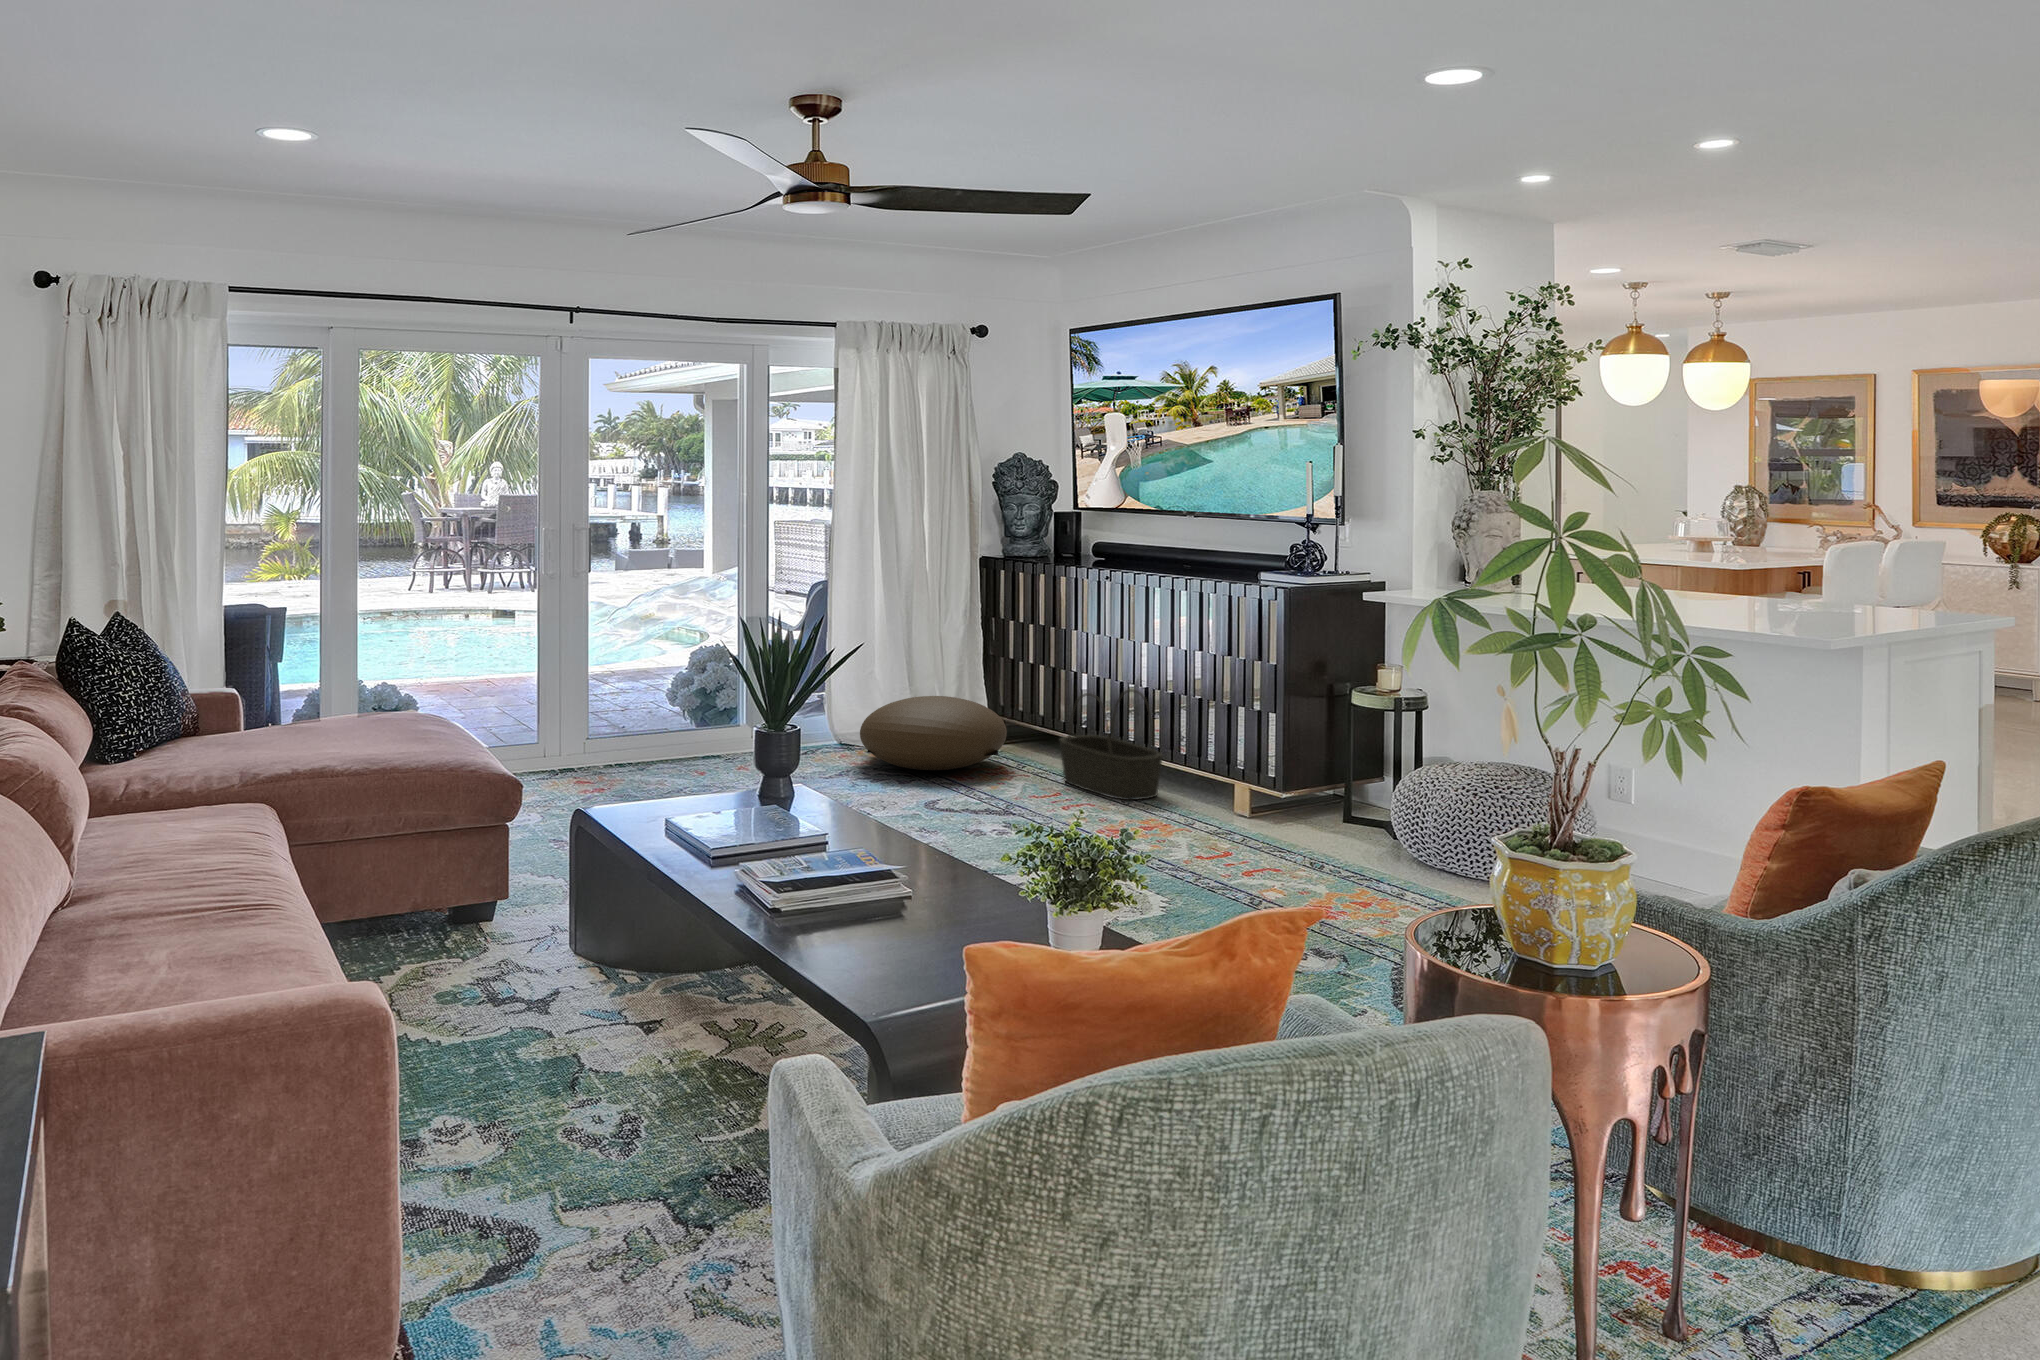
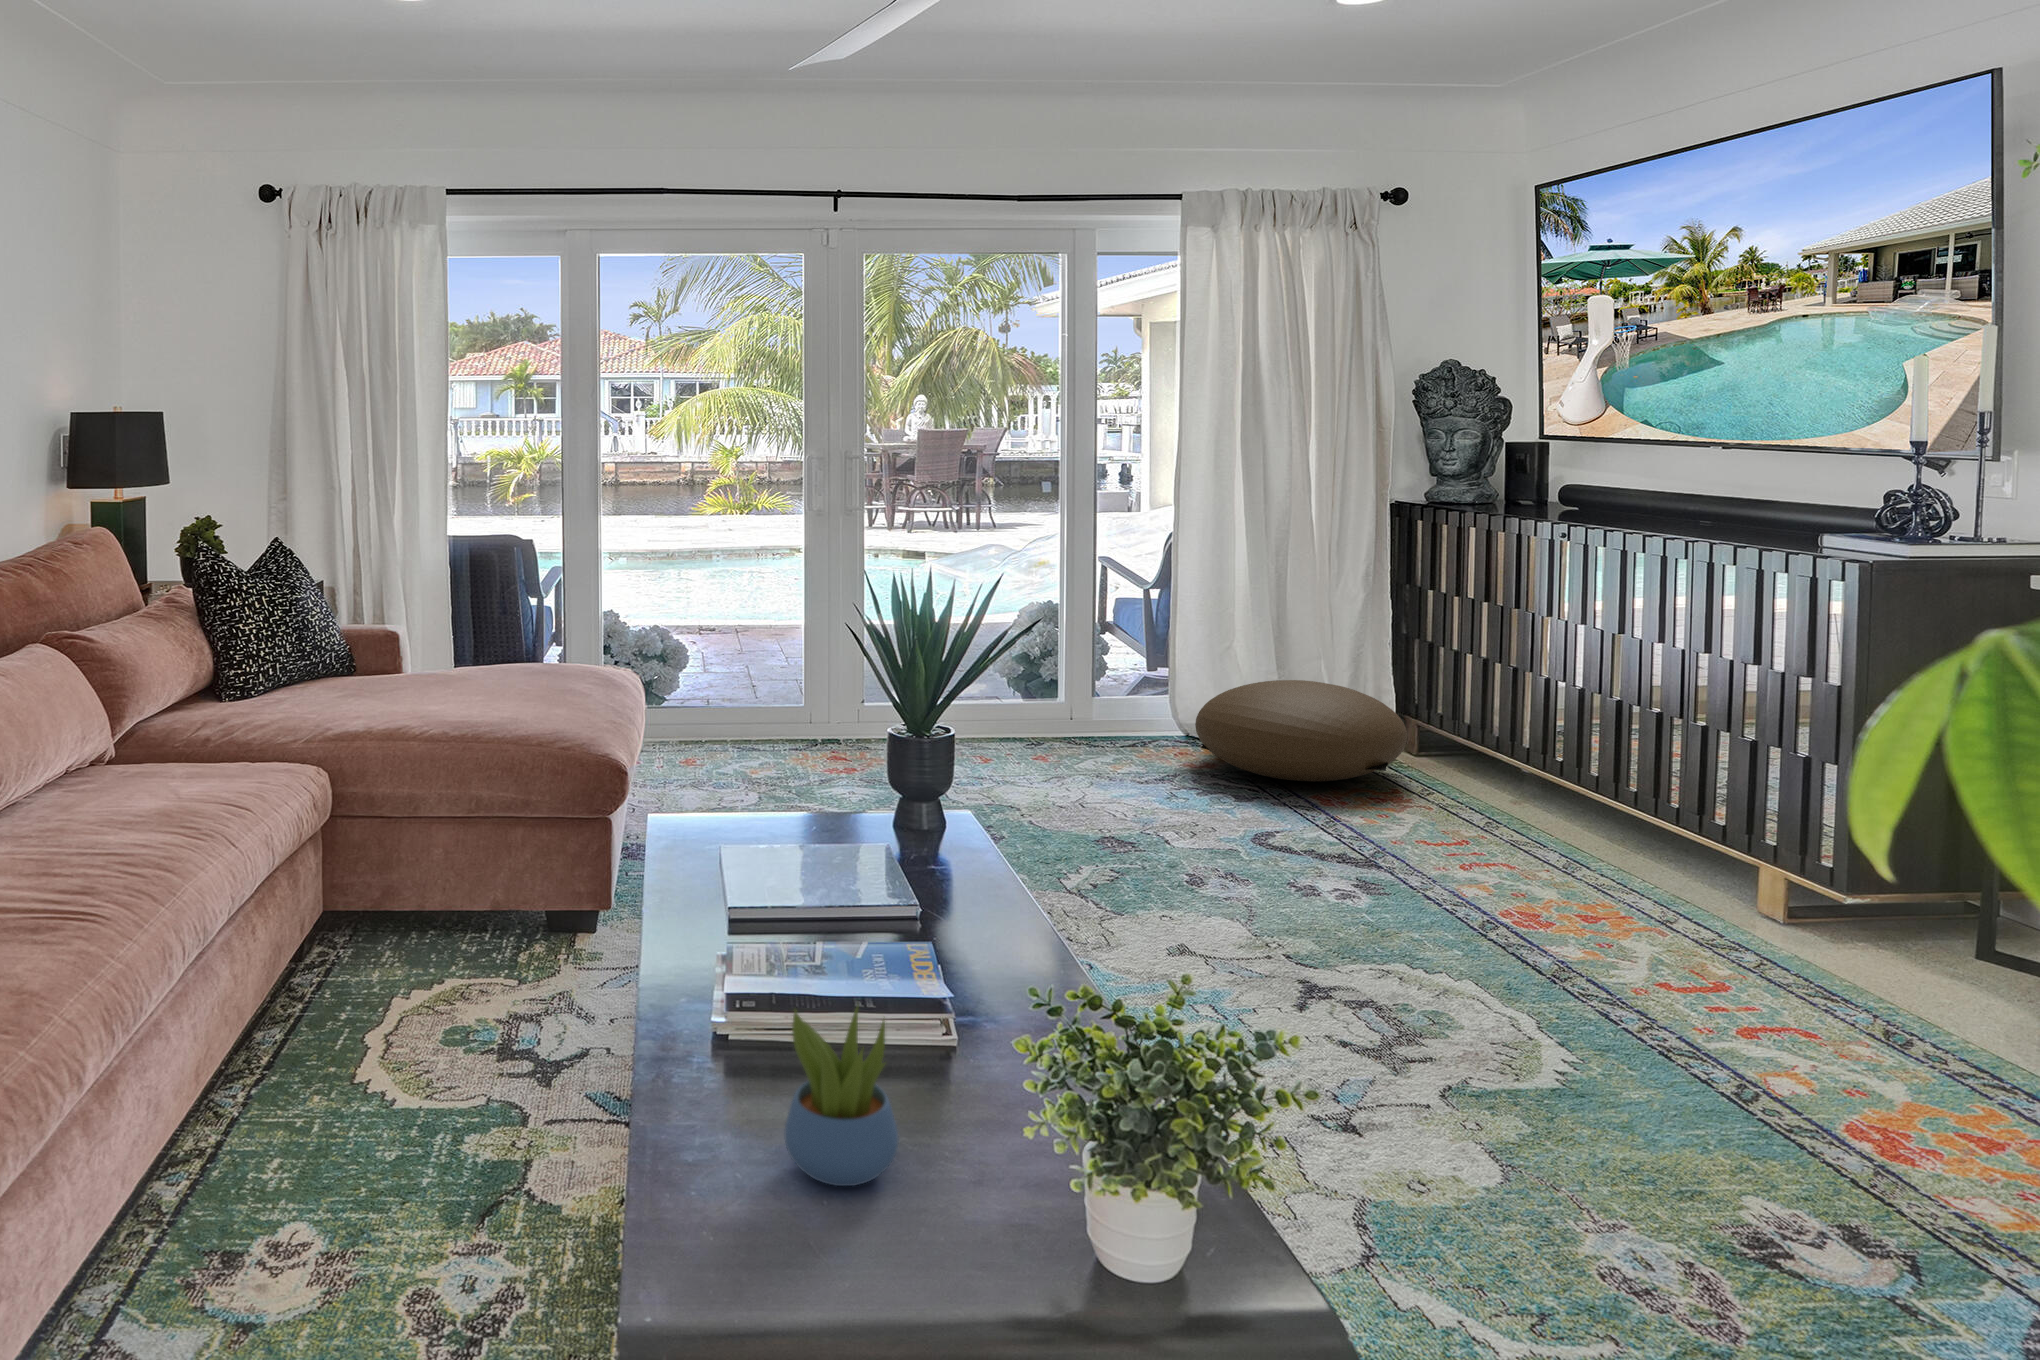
basket: present [1060,689,1162,800] -> none [1480,699,1641,863]
succulent plant: none [862,840,927,943] -> present [784,1008,898,1186]

